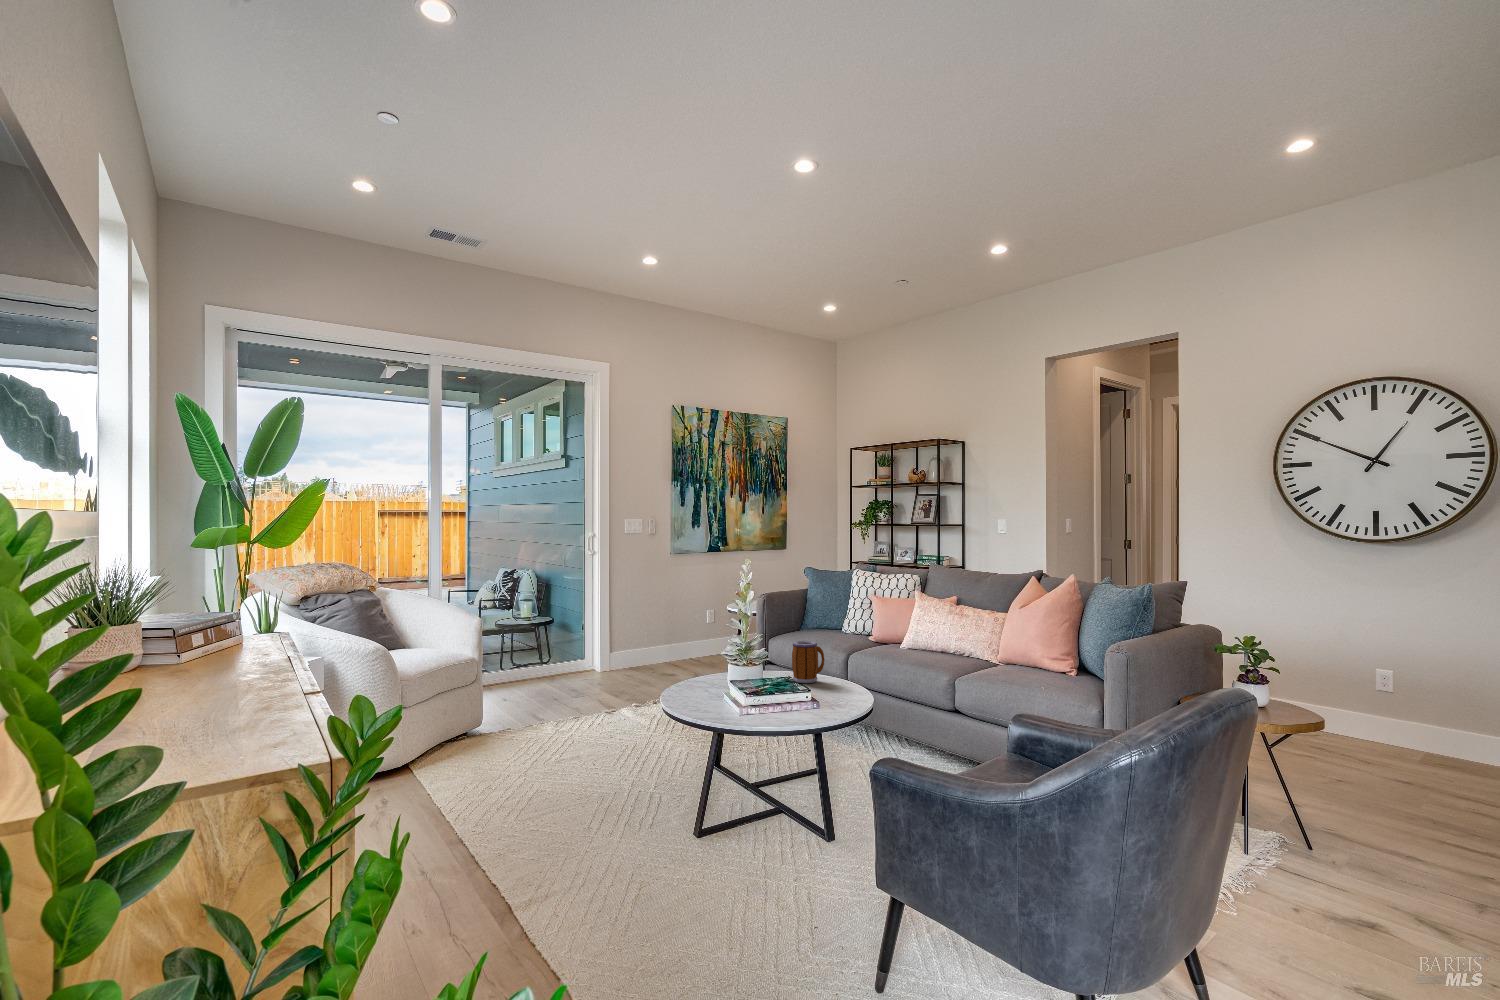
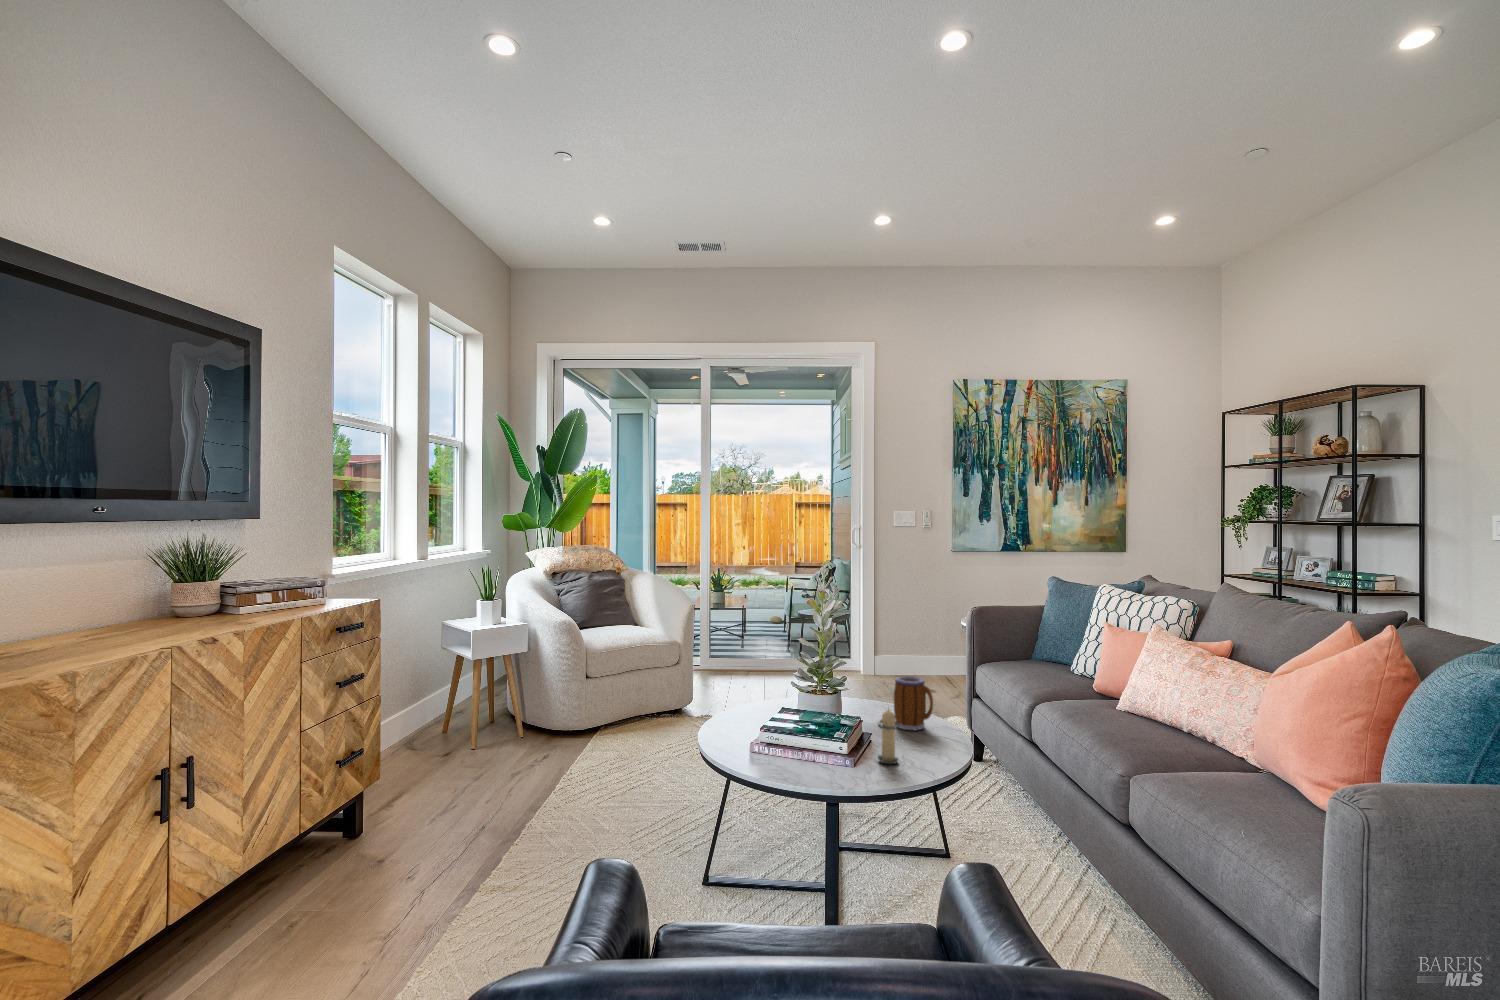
candle: none [825,659,847,705] -> present [878,710,899,764]

